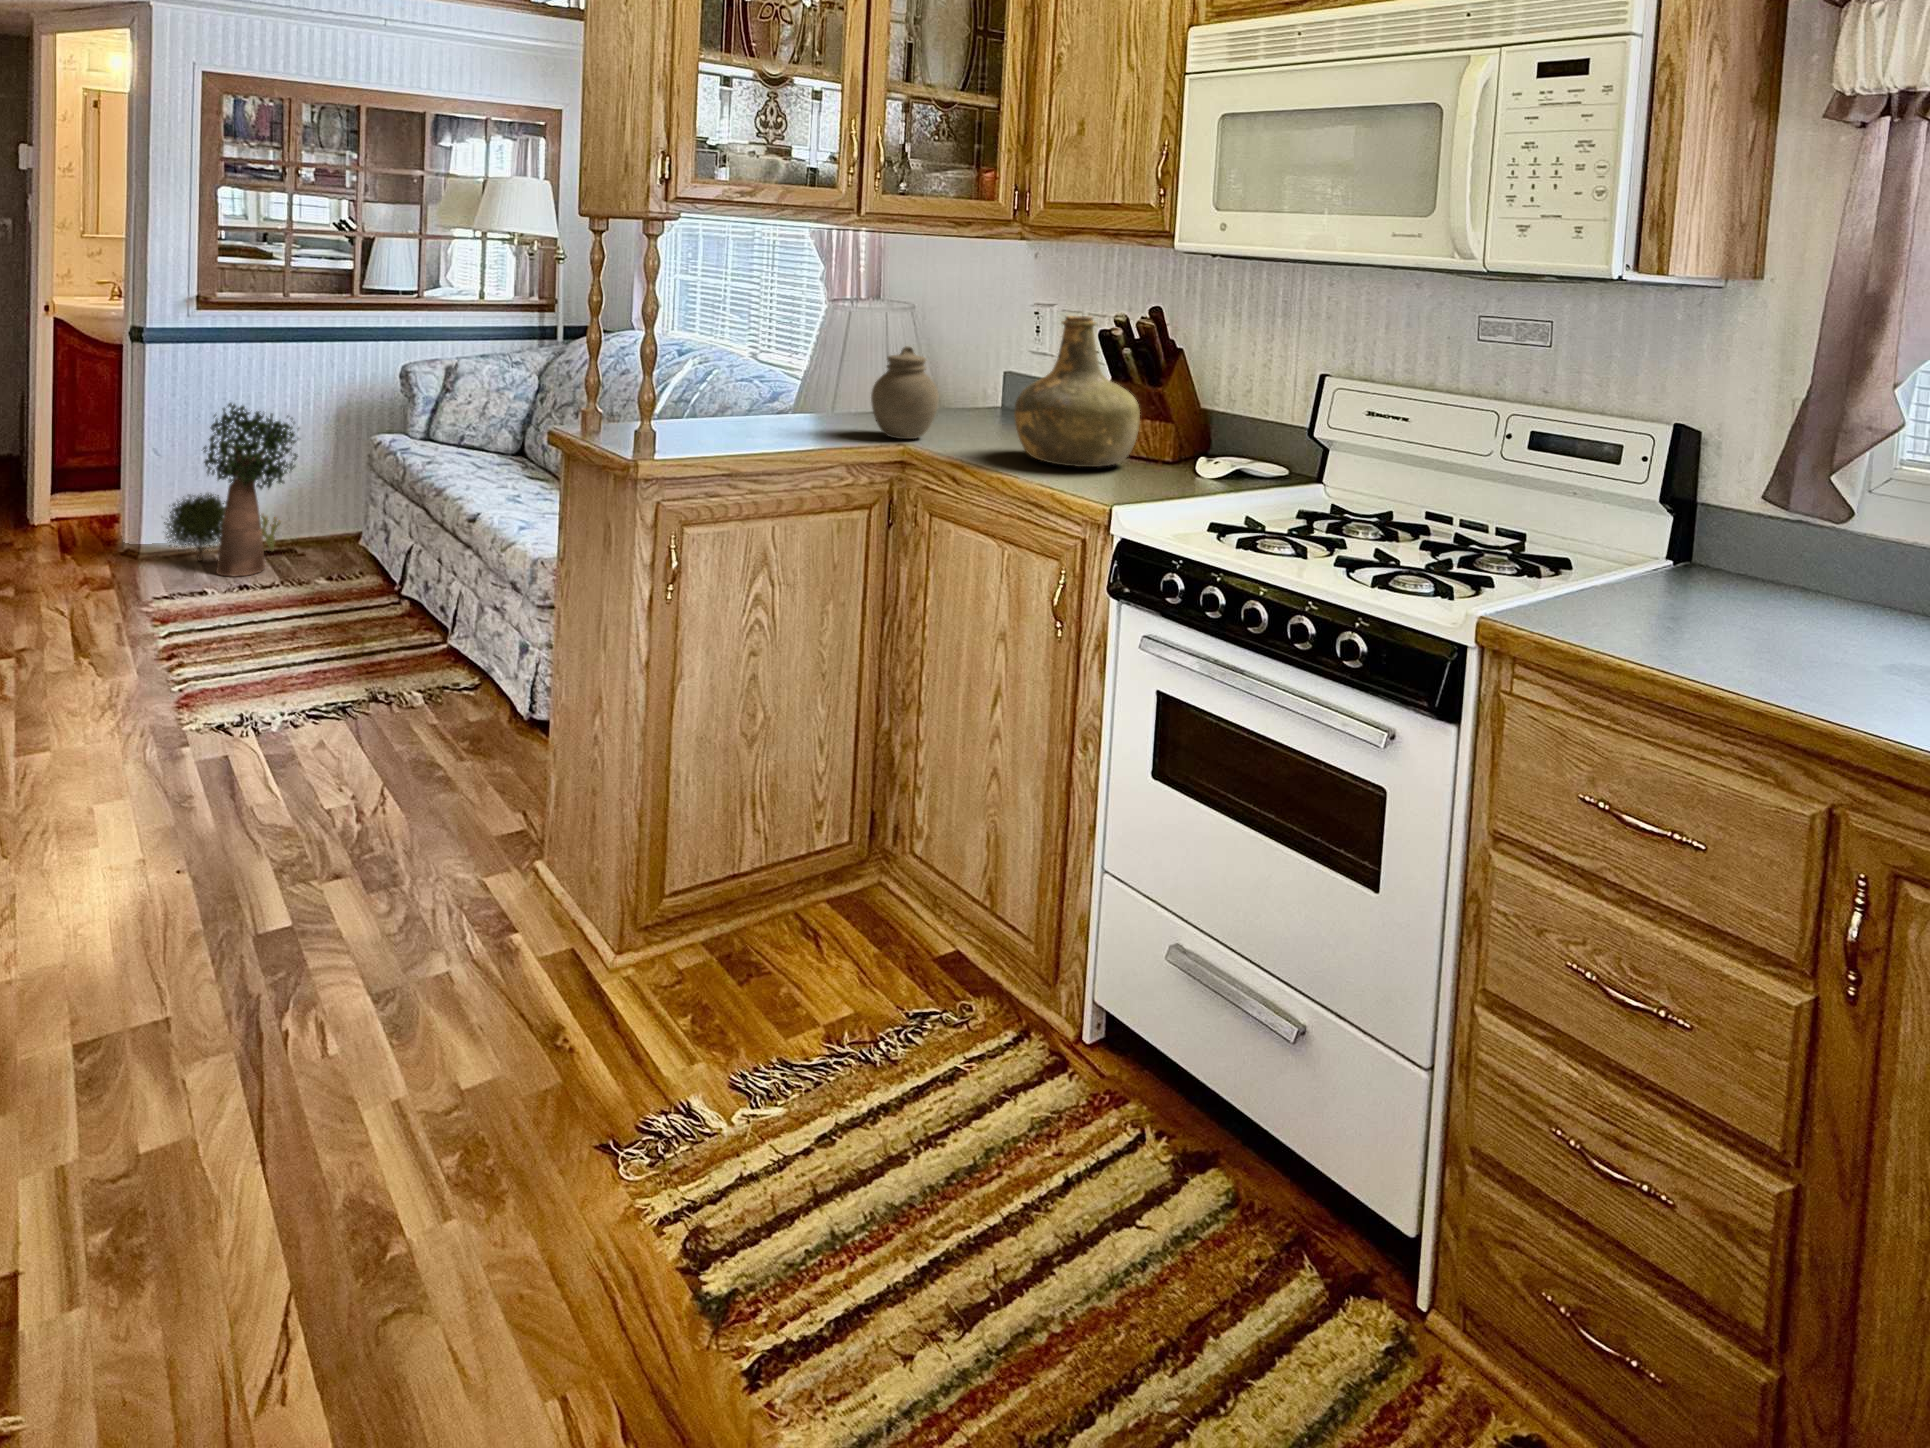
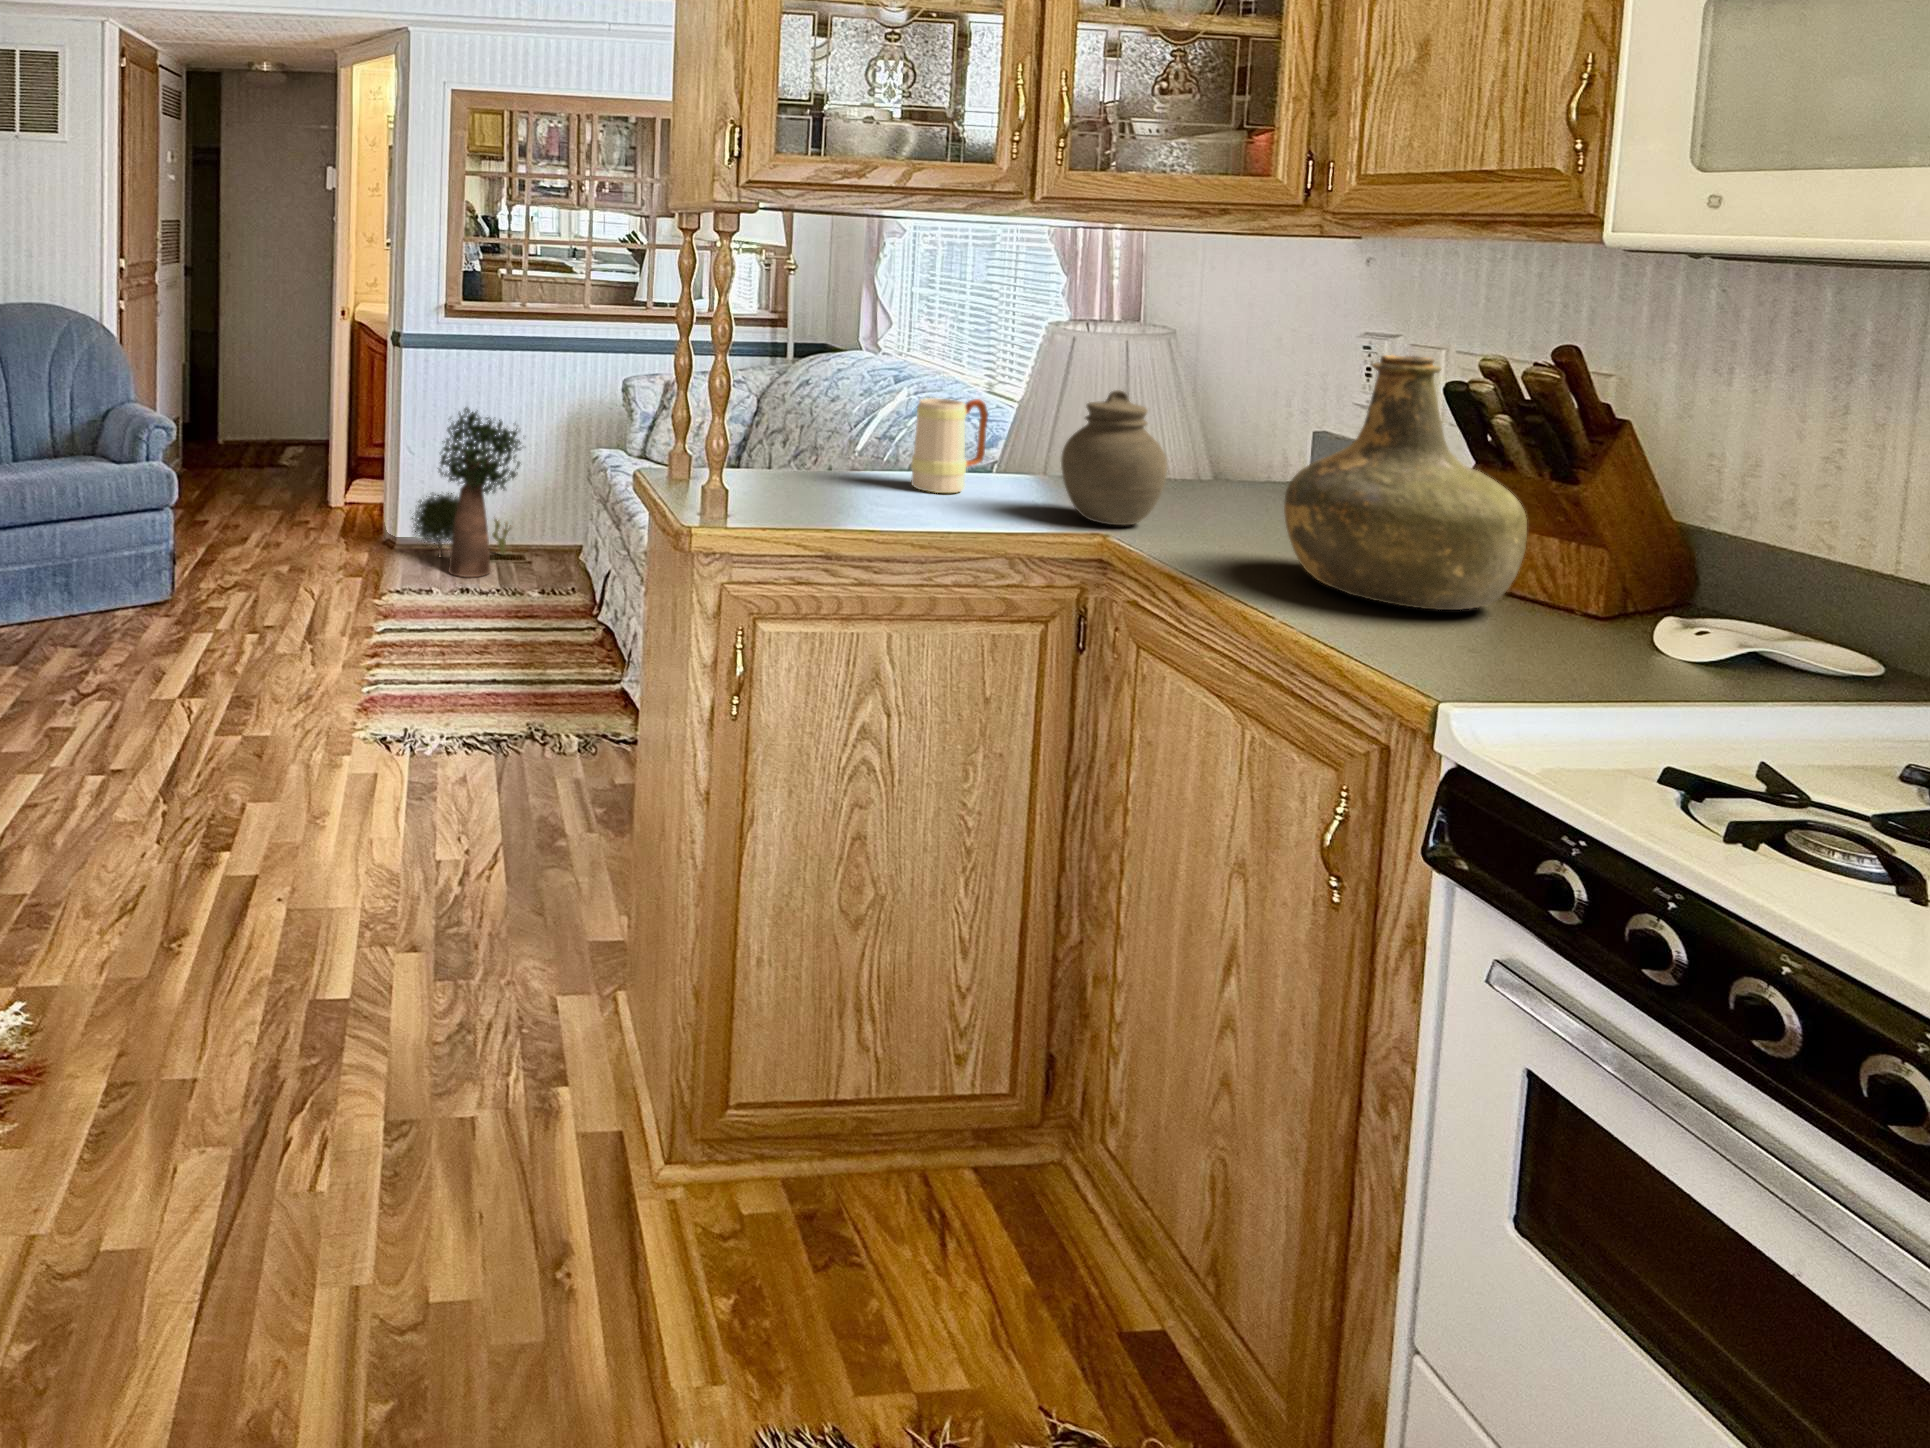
mug: none [763,358,816,428] -> present [911,398,988,493]

